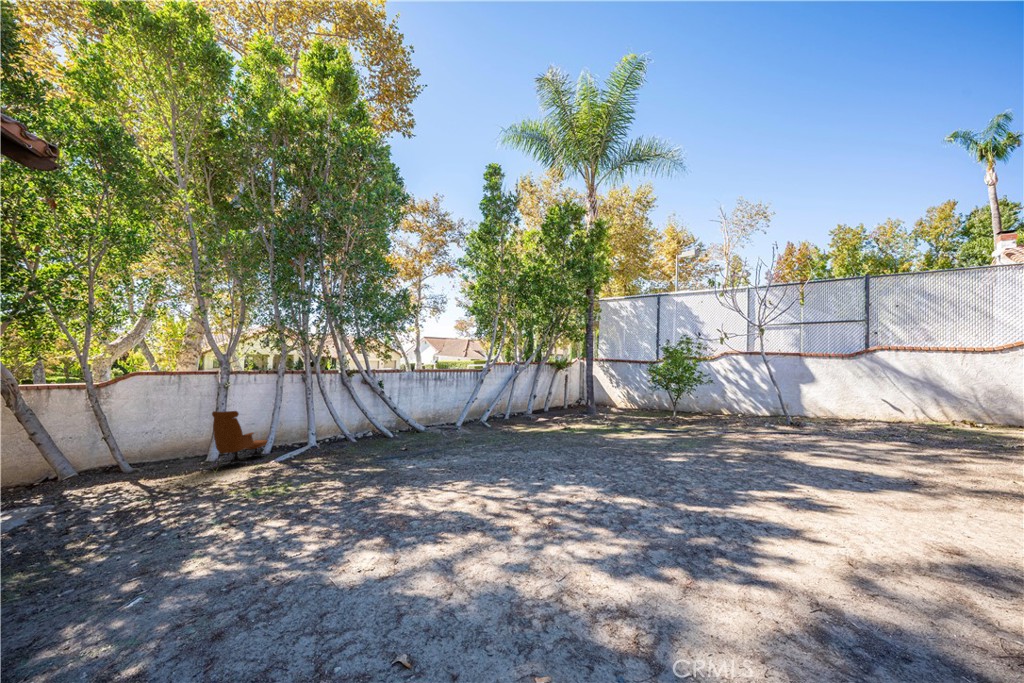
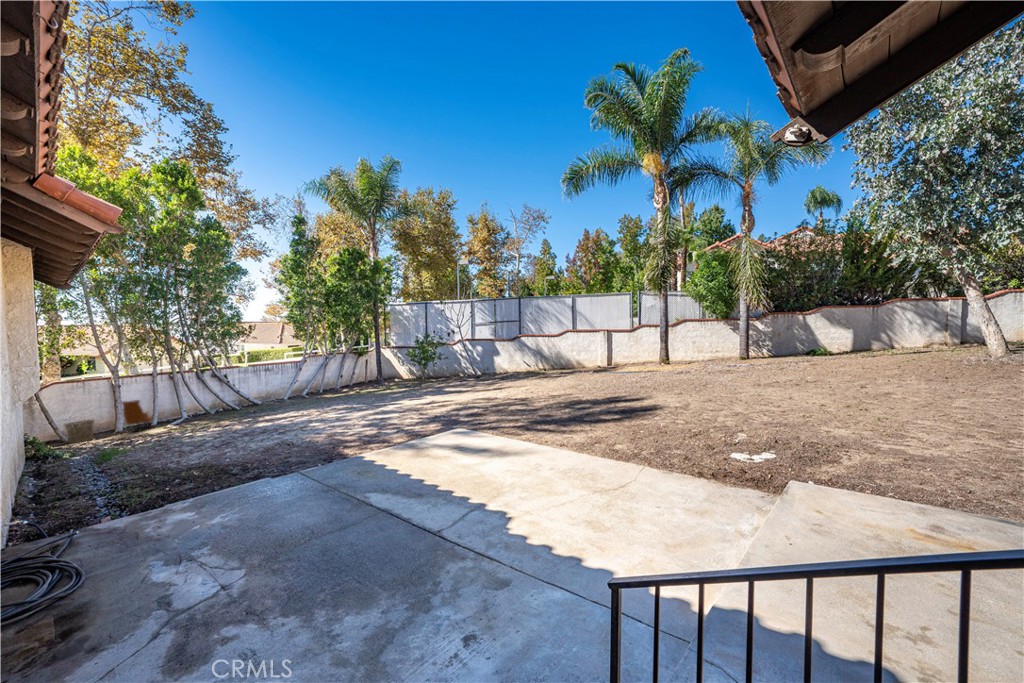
basket: none [120,438,172,479] -> present [64,420,94,443]

